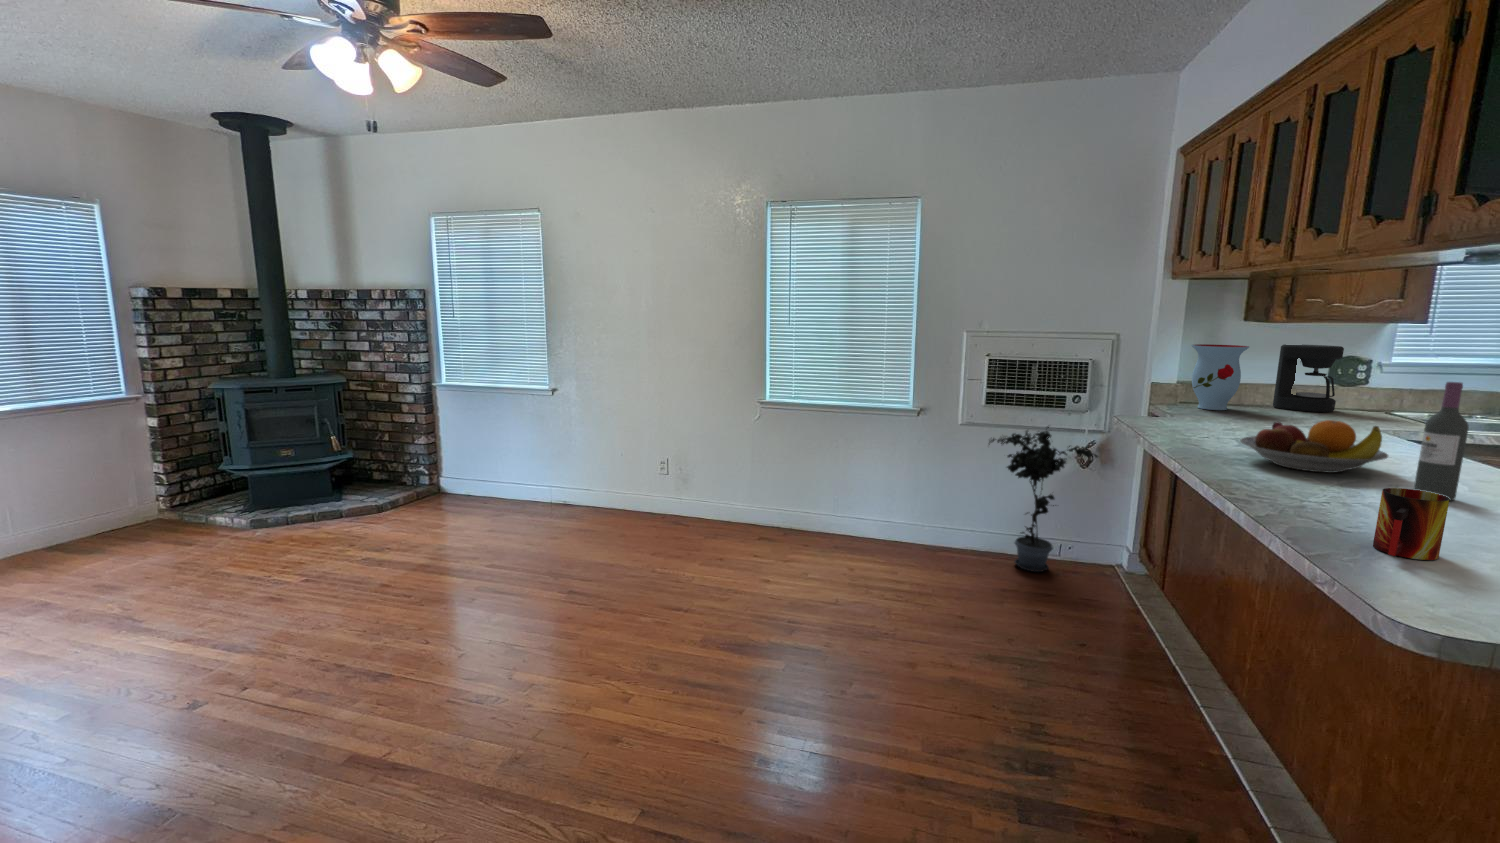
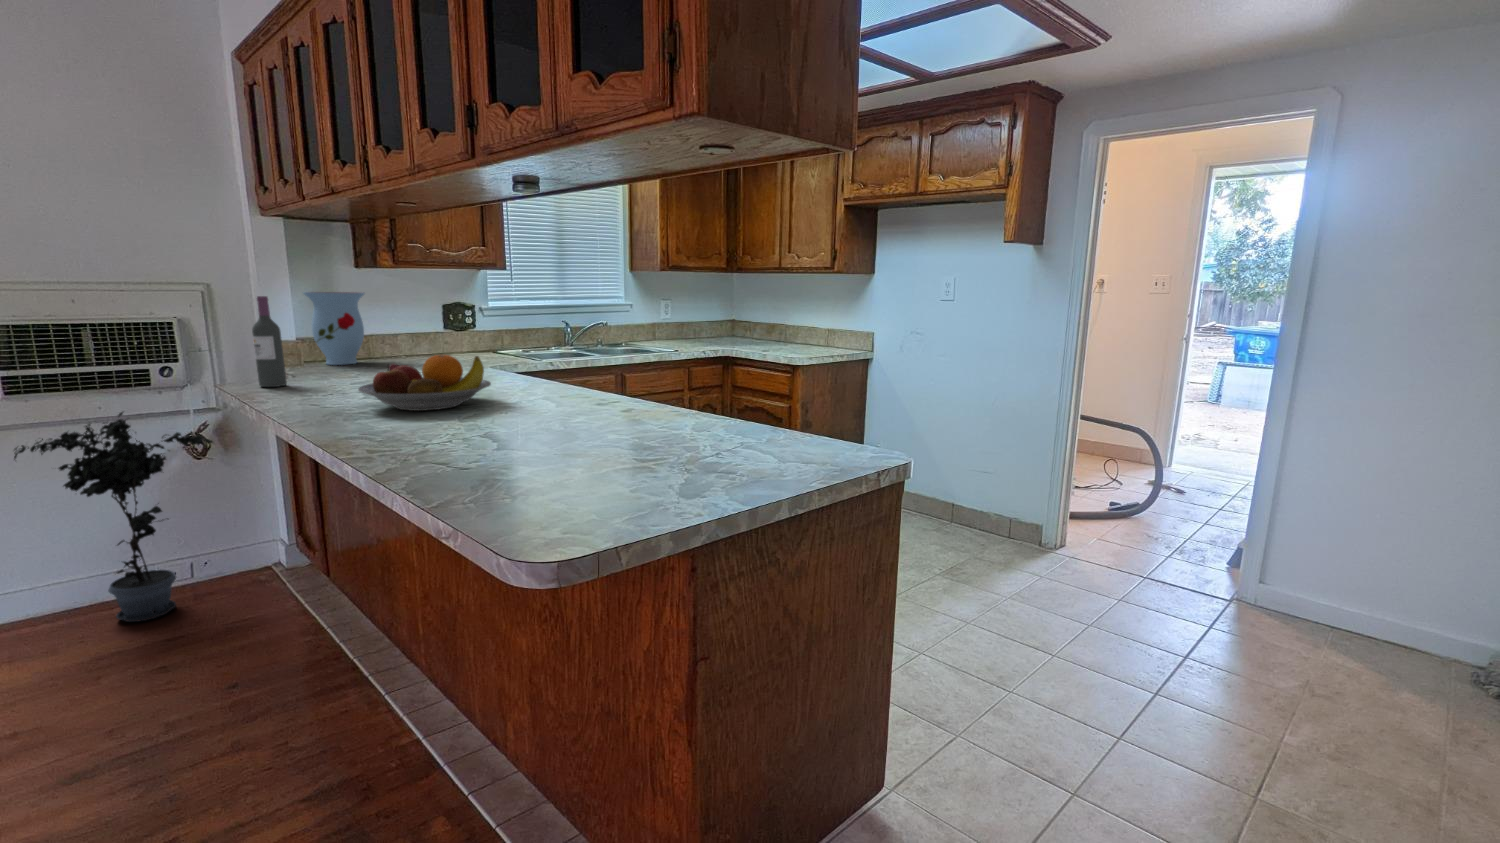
coffee maker: present [1273,344,1344,412] -> none [397,291,454,357]
wine bottle: present [1414,382,1469,500] -> present [252,296,287,387]
mug: present [1373,488,1450,560] -> none [479,406,534,478]

